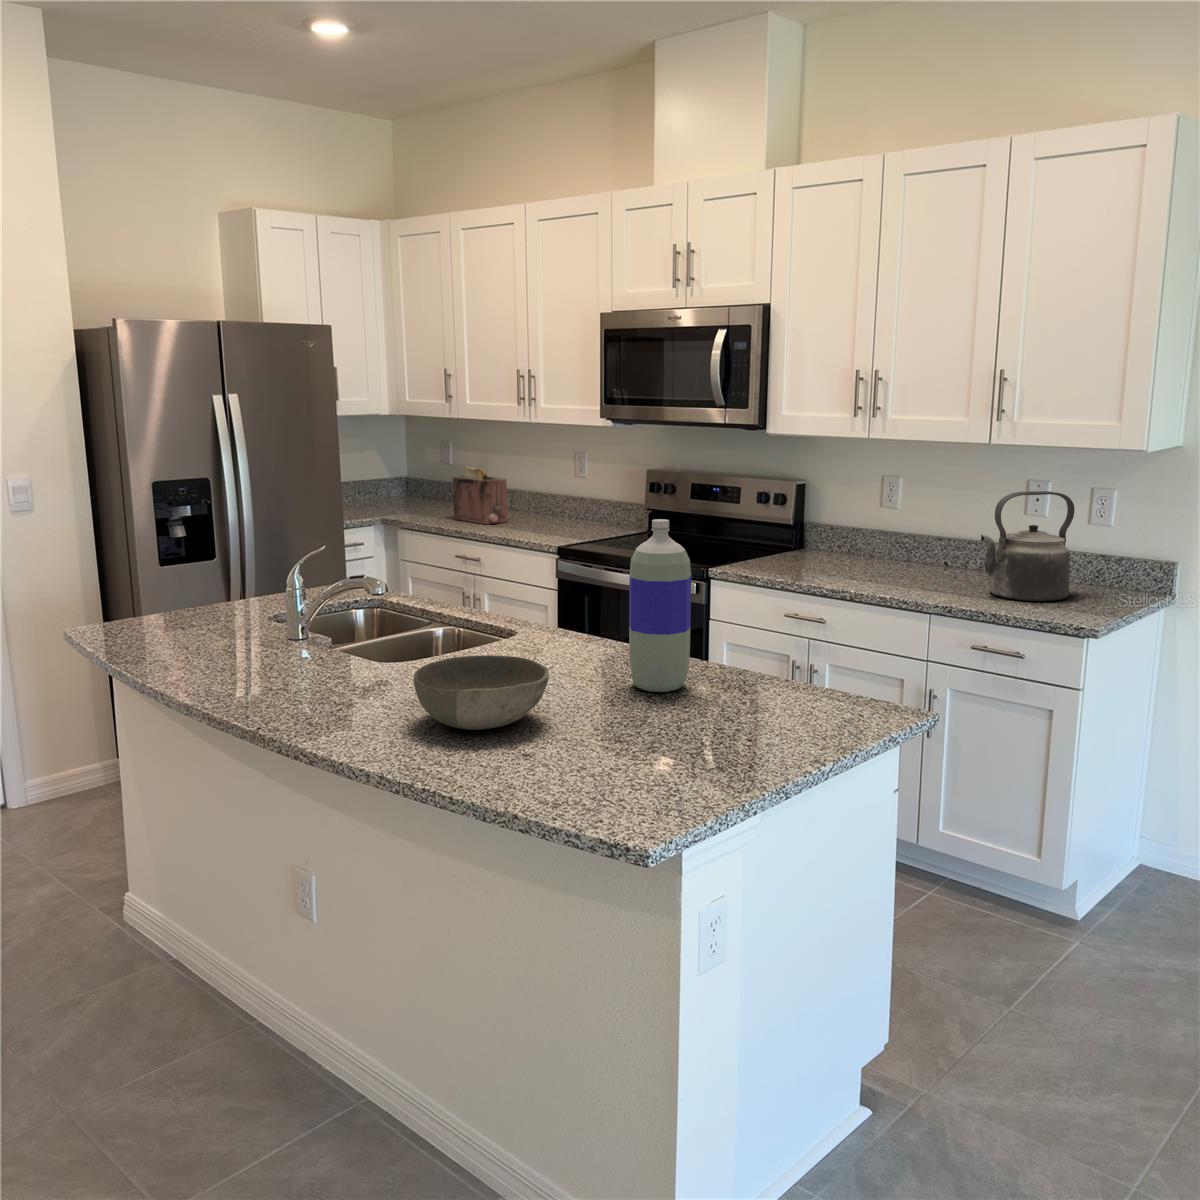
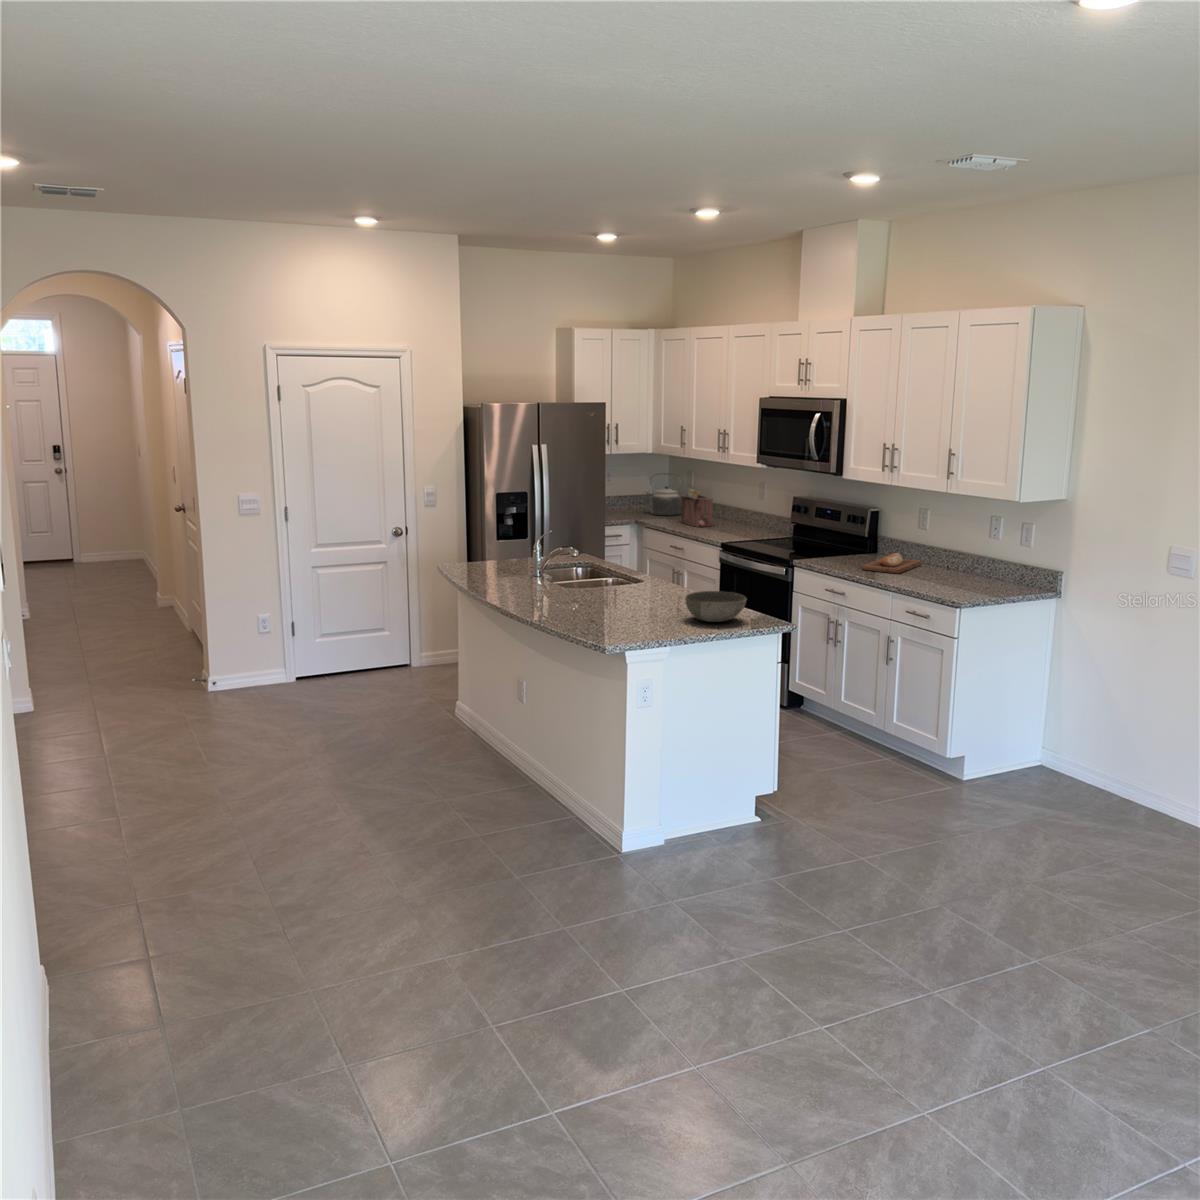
kettle: present [980,491,1074,601] -> present [644,473,682,516]
bottle: present [629,519,691,692] -> none [668,525,698,608]
bread loaf: none [836,547,902,581] -> present [862,553,921,574]
bowl: present [414,655,549,730] -> present [685,591,746,622]

